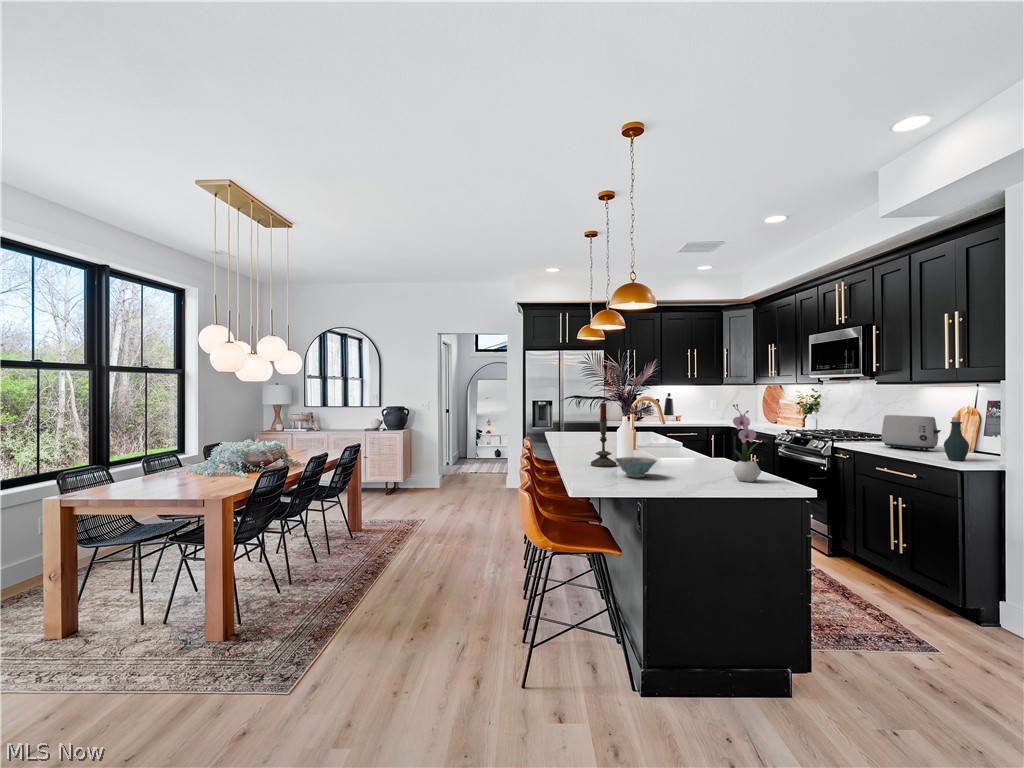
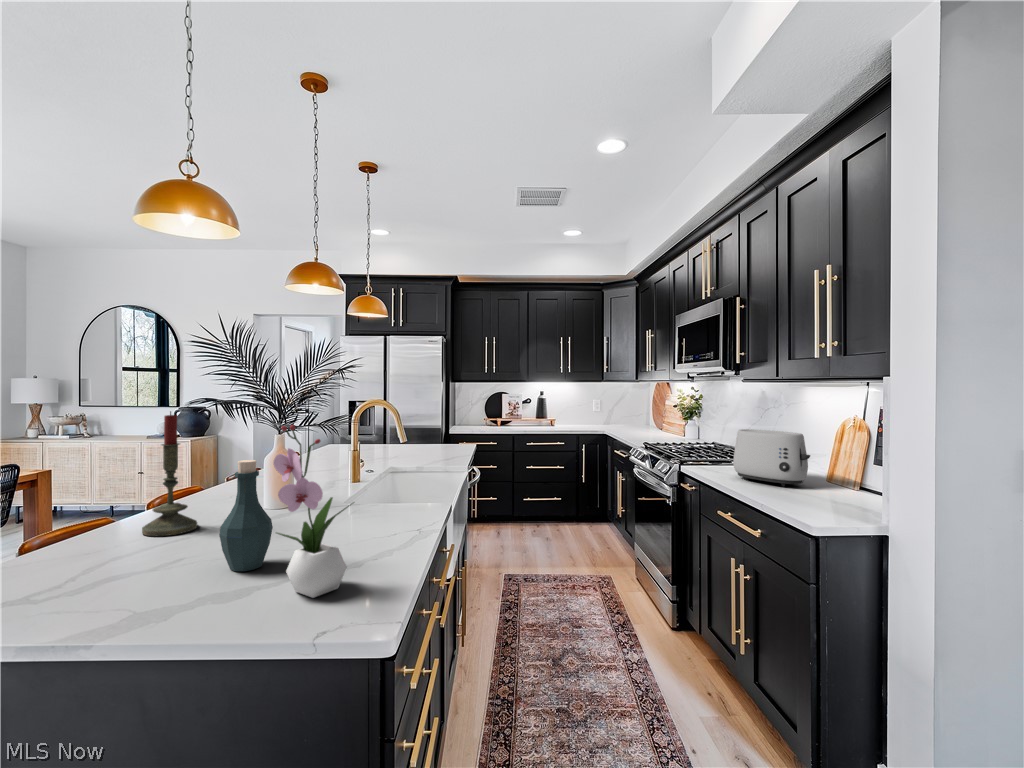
bottle: present [944,417,969,461] -> present [219,460,273,571]
ceramic bowl: present [614,457,657,478] -> none [53,528,165,581]

